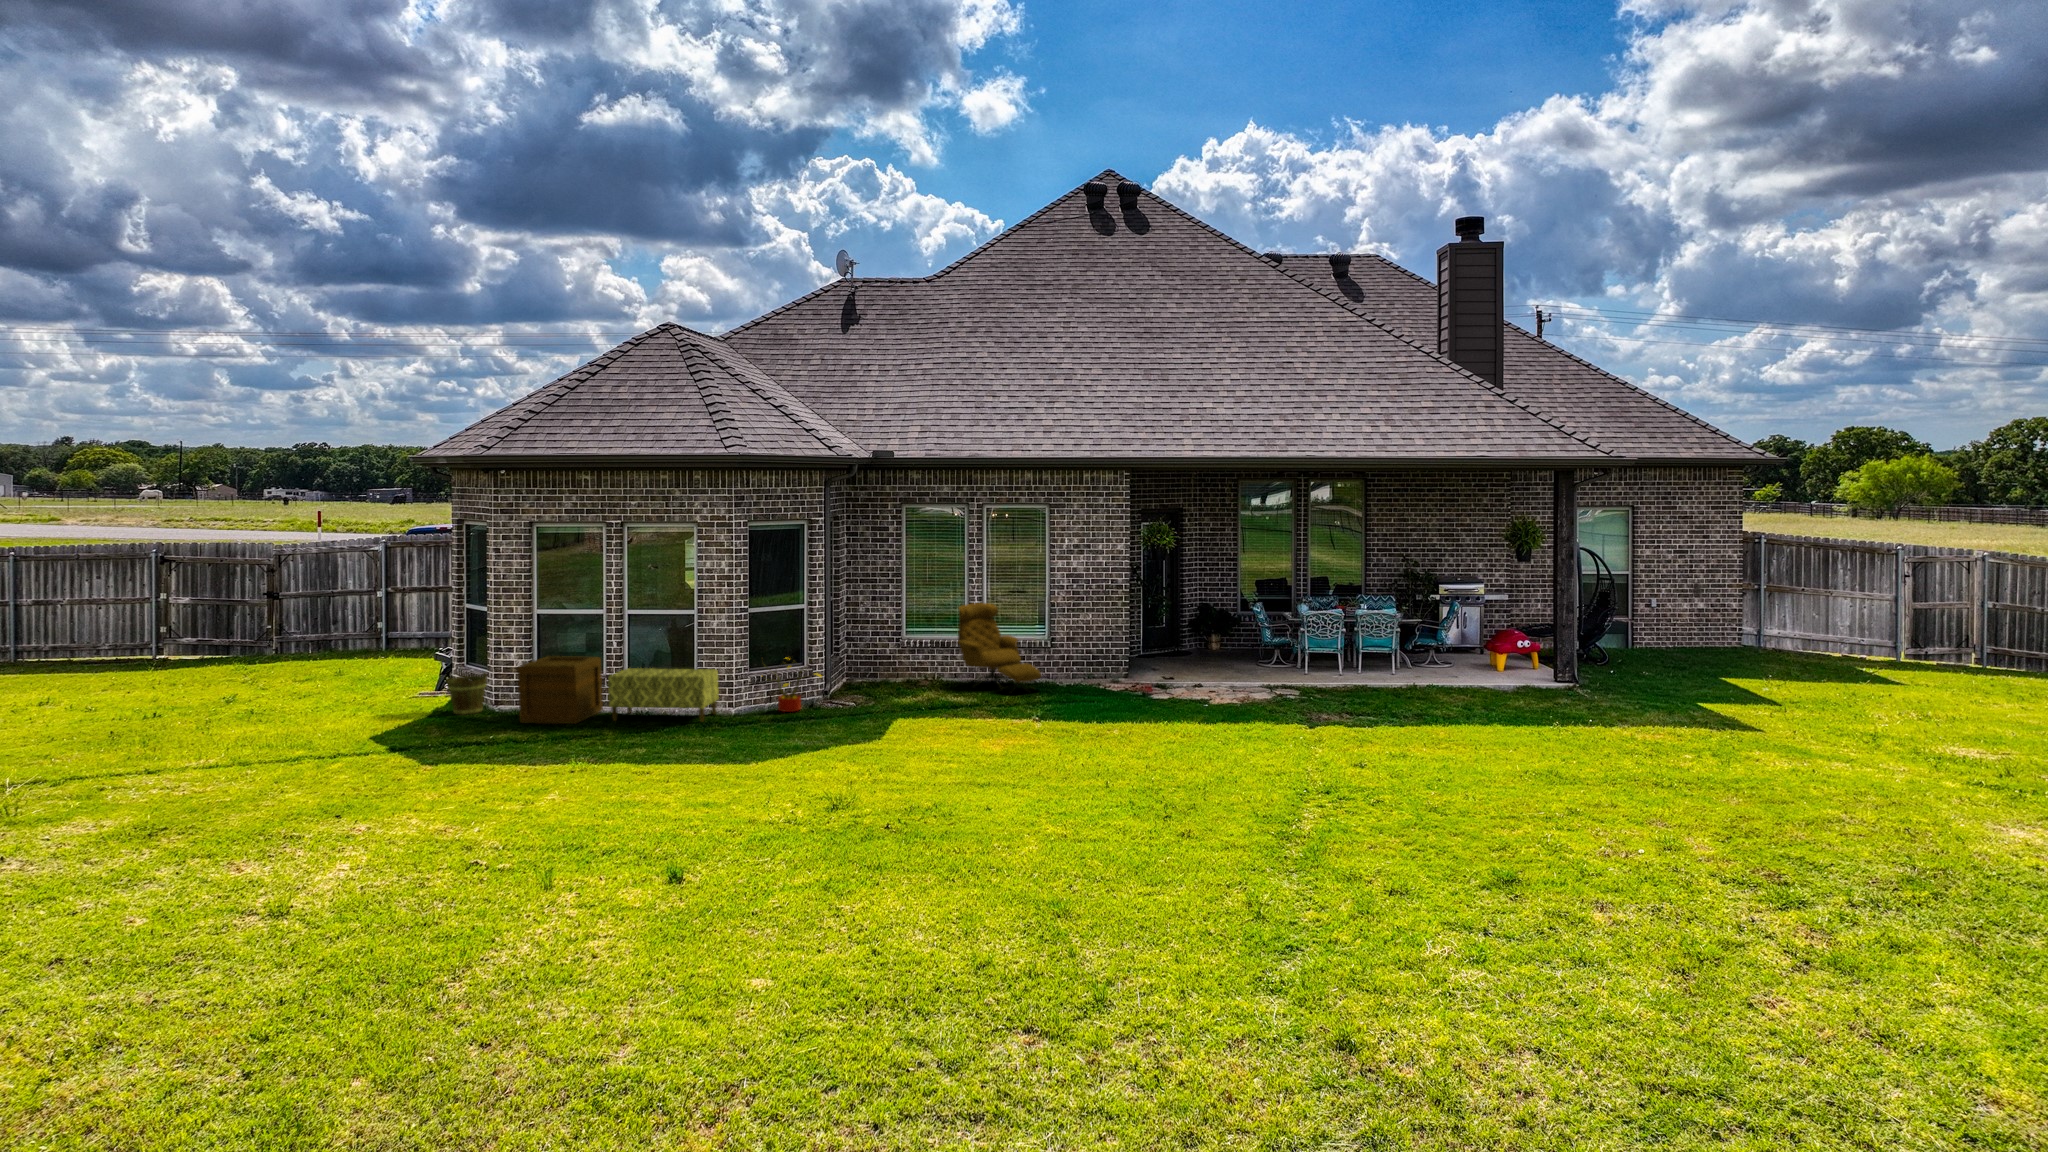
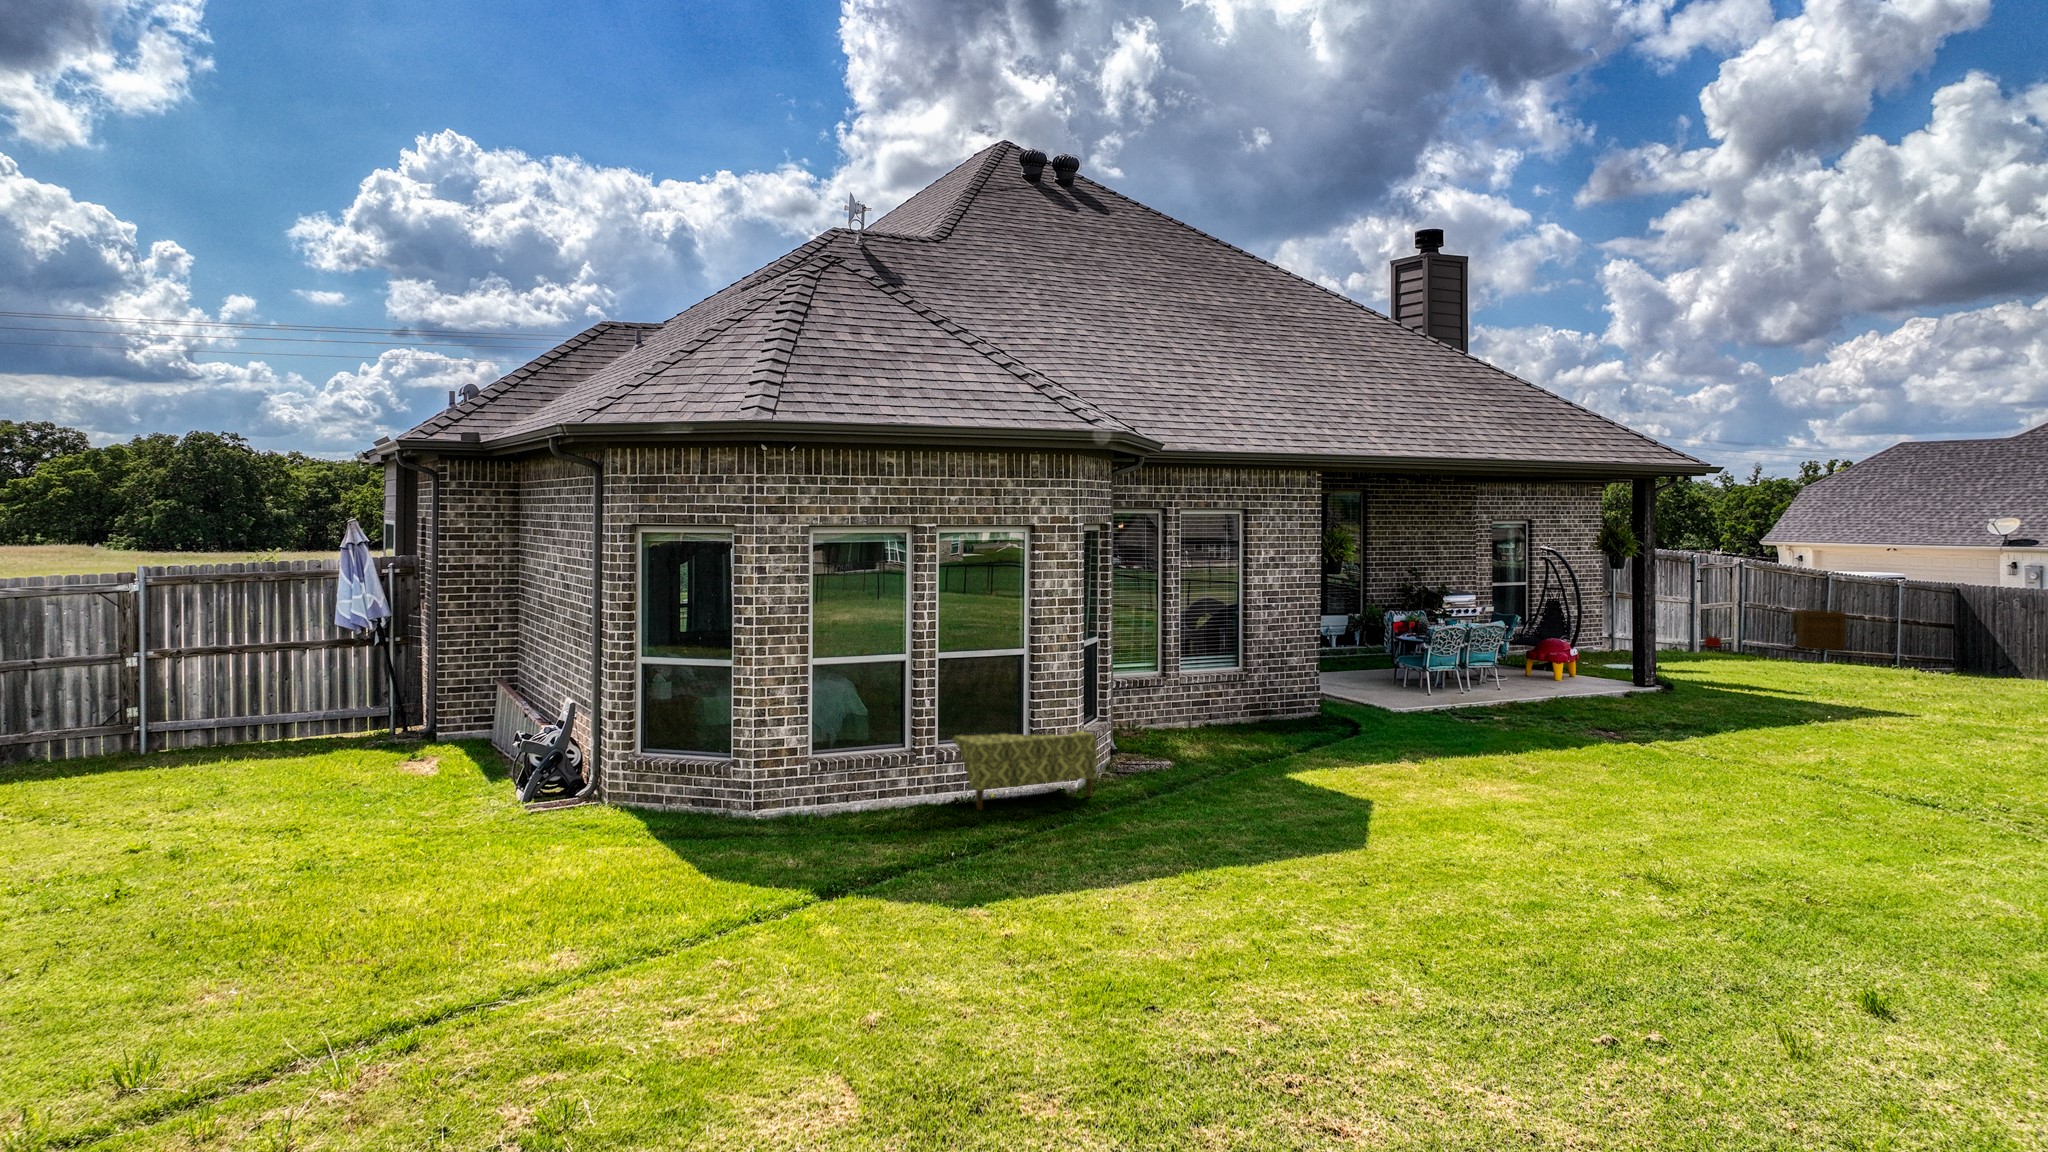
lounge chair: present [958,603,1041,693] -> none [1174,630,1286,734]
wooden crate: present [518,656,603,724] -> present [1792,609,1846,650]
decorative plant: present [770,660,821,712] -> present [1703,616,1735,647]
bucket: present [446,673,487,715] -> none [690,764,748,833]

